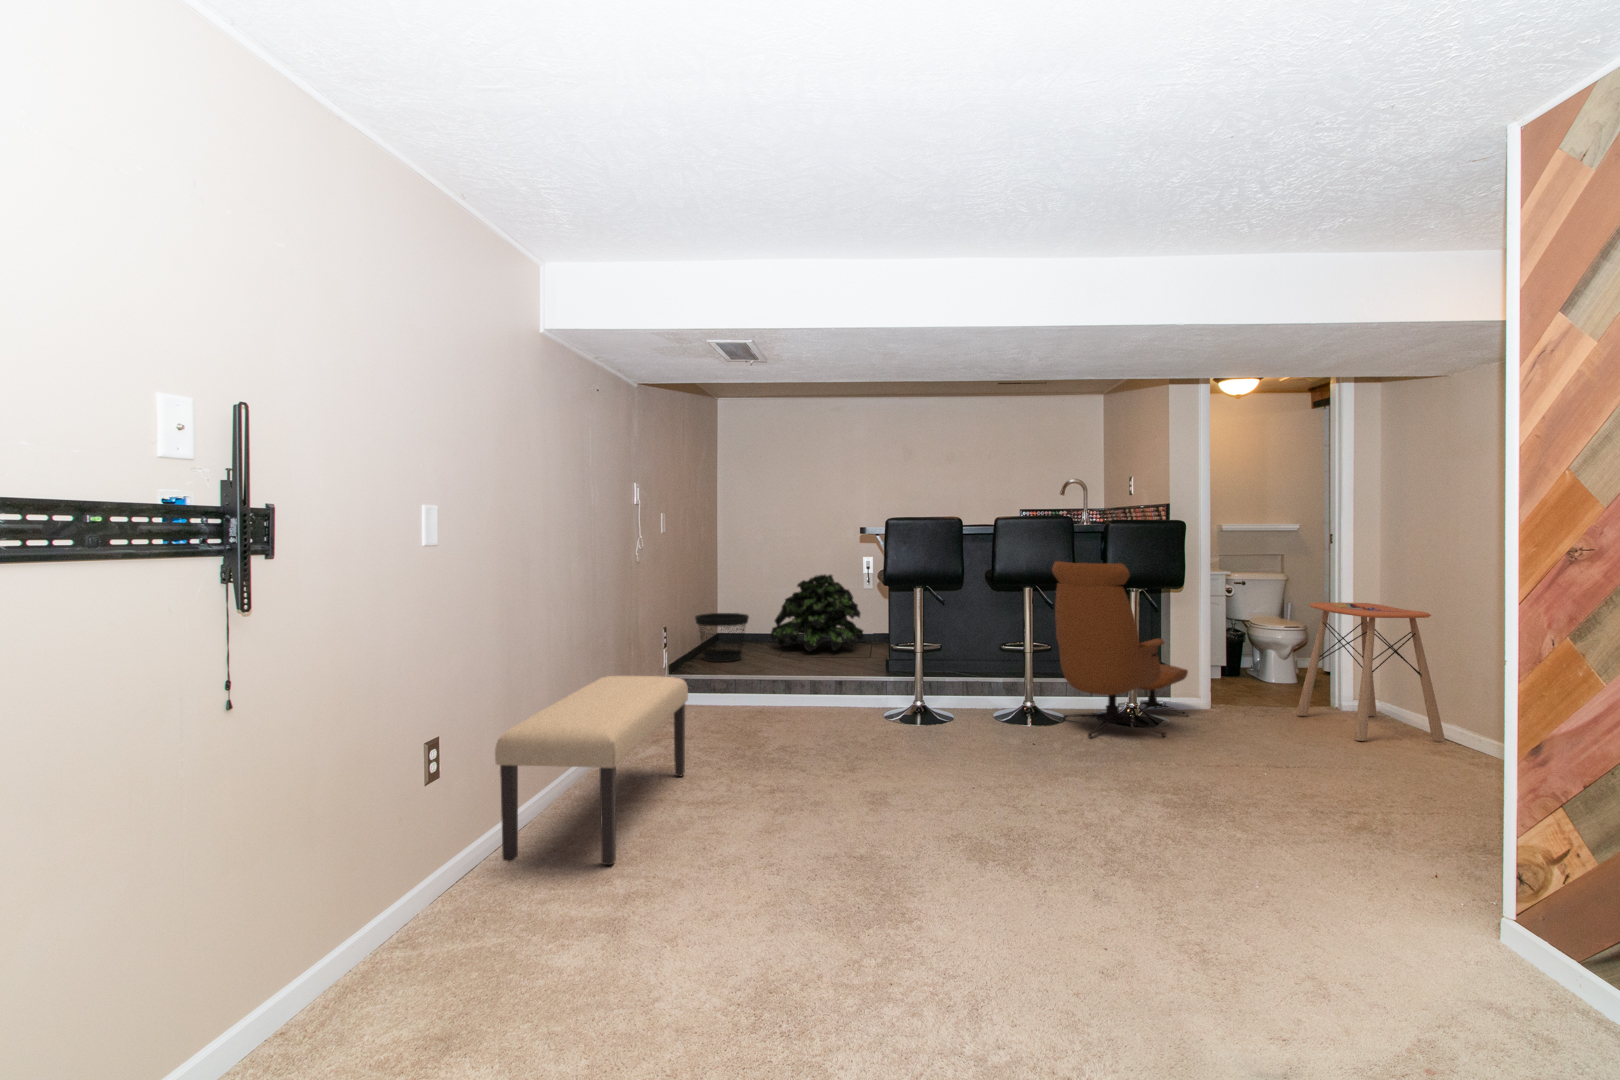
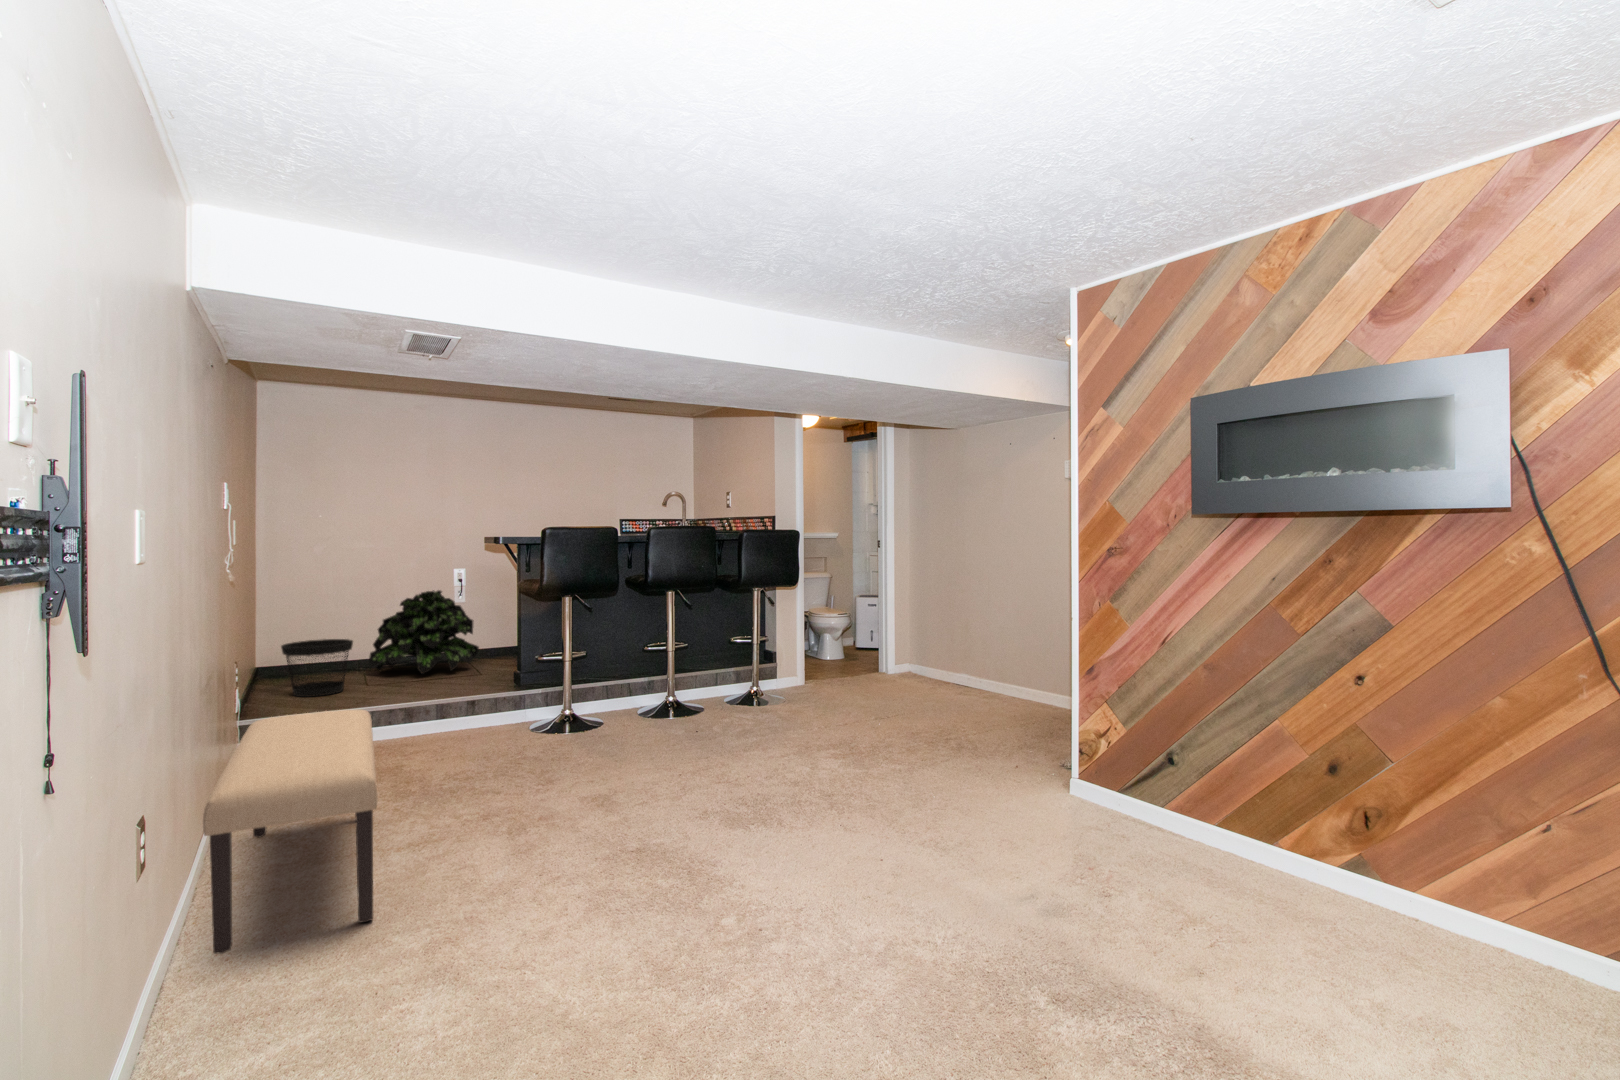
lounge chair: present [1052,562,1188,737] -> none [701,567,795,718]
side table: present [1296,602,1445,742] -> none [863,591,959,692]

